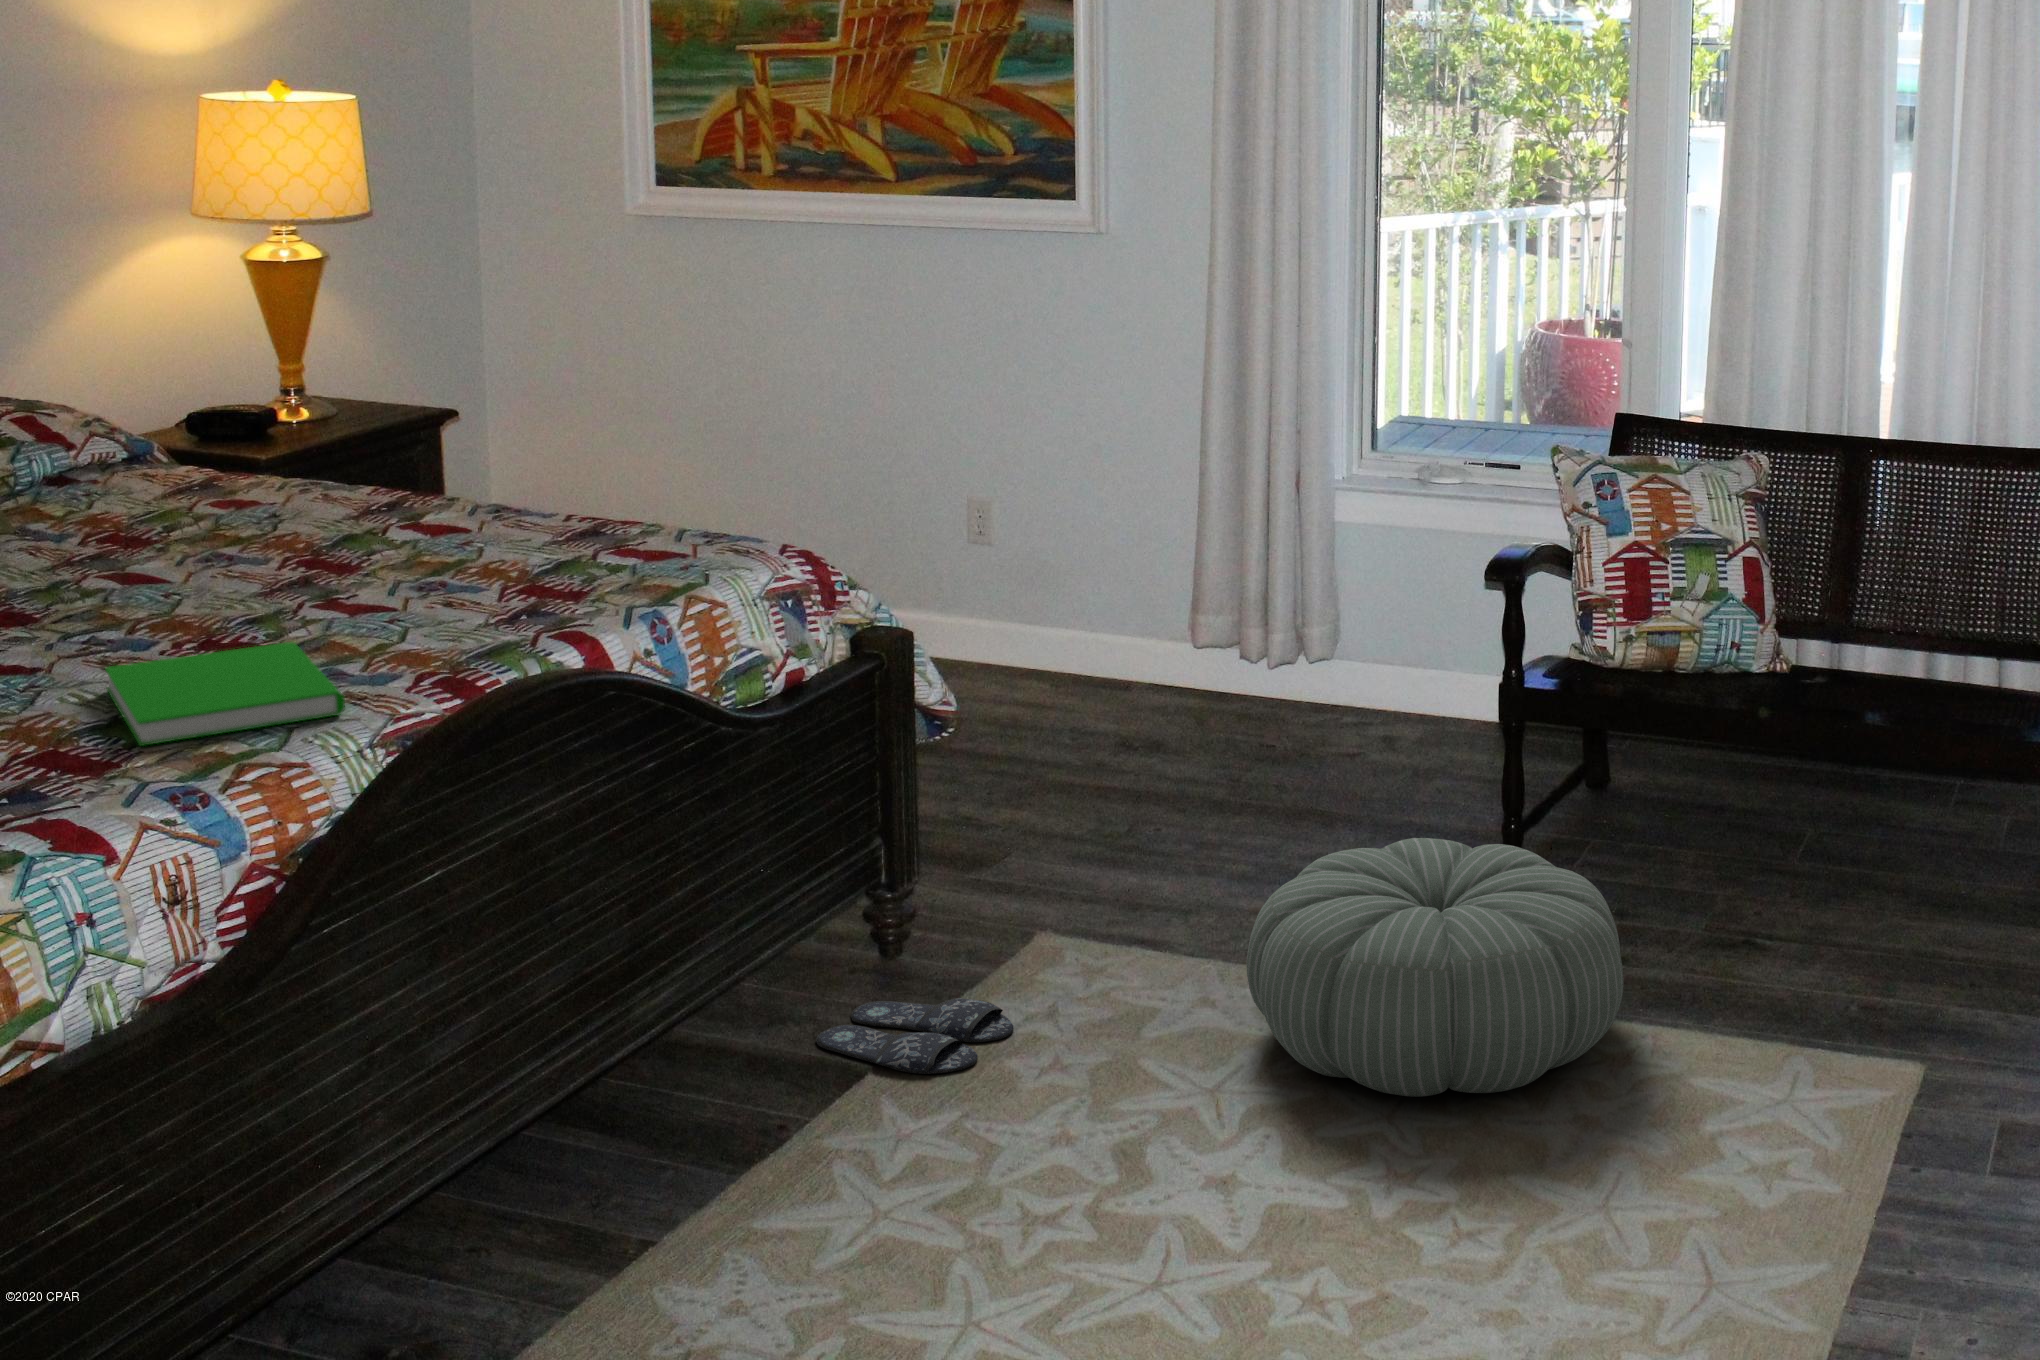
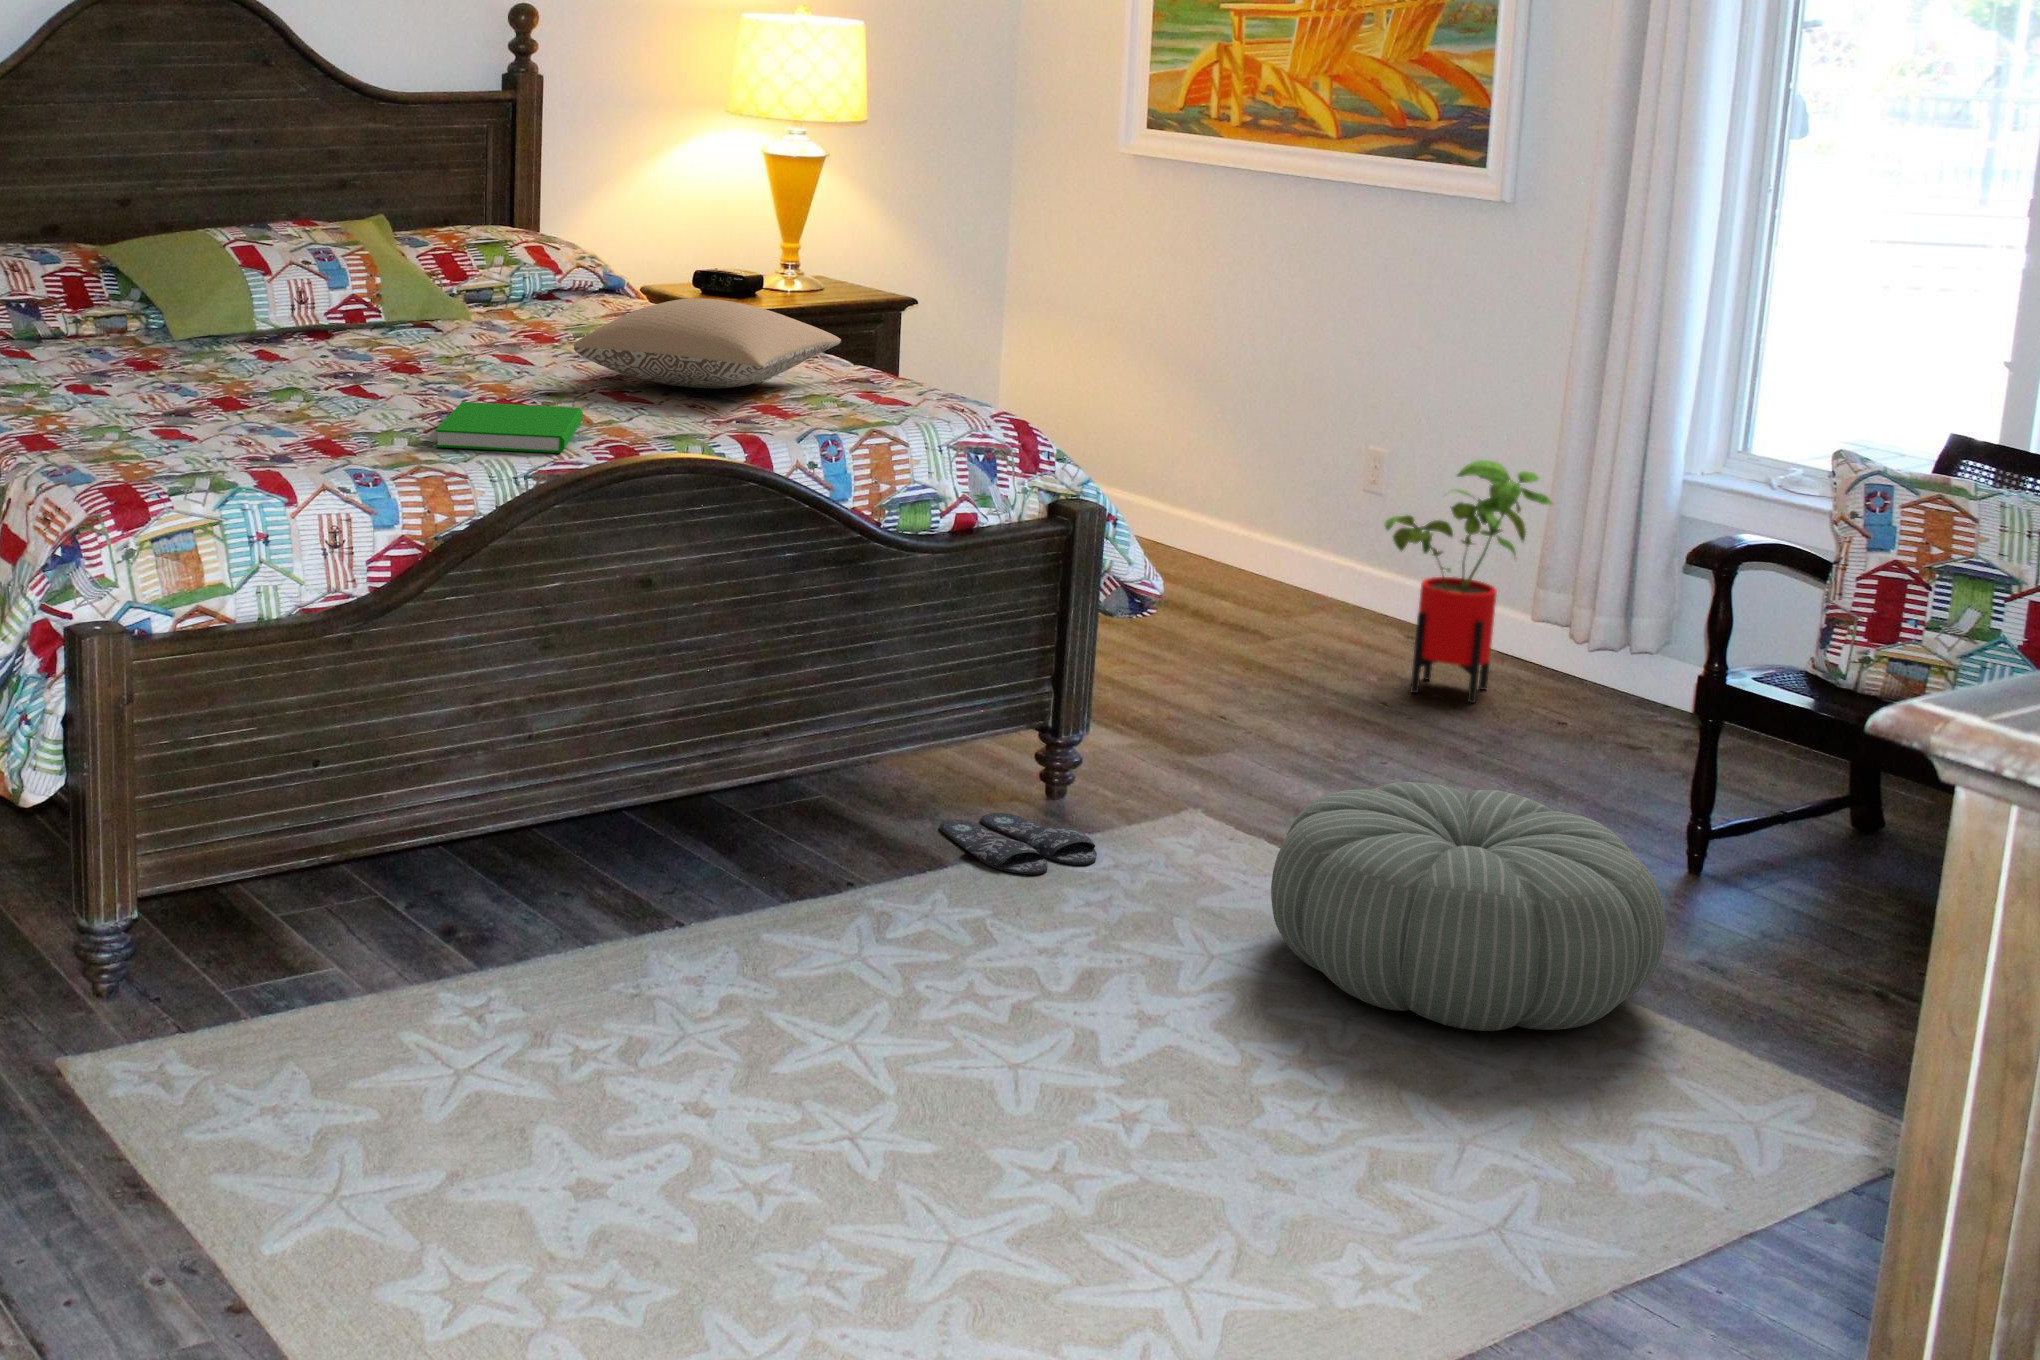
pillow: none [202,460,537,579] -> present [574,298,841,388]
house plant: none [1076,497,1235,742] -> present [1384,460,1552,703]

